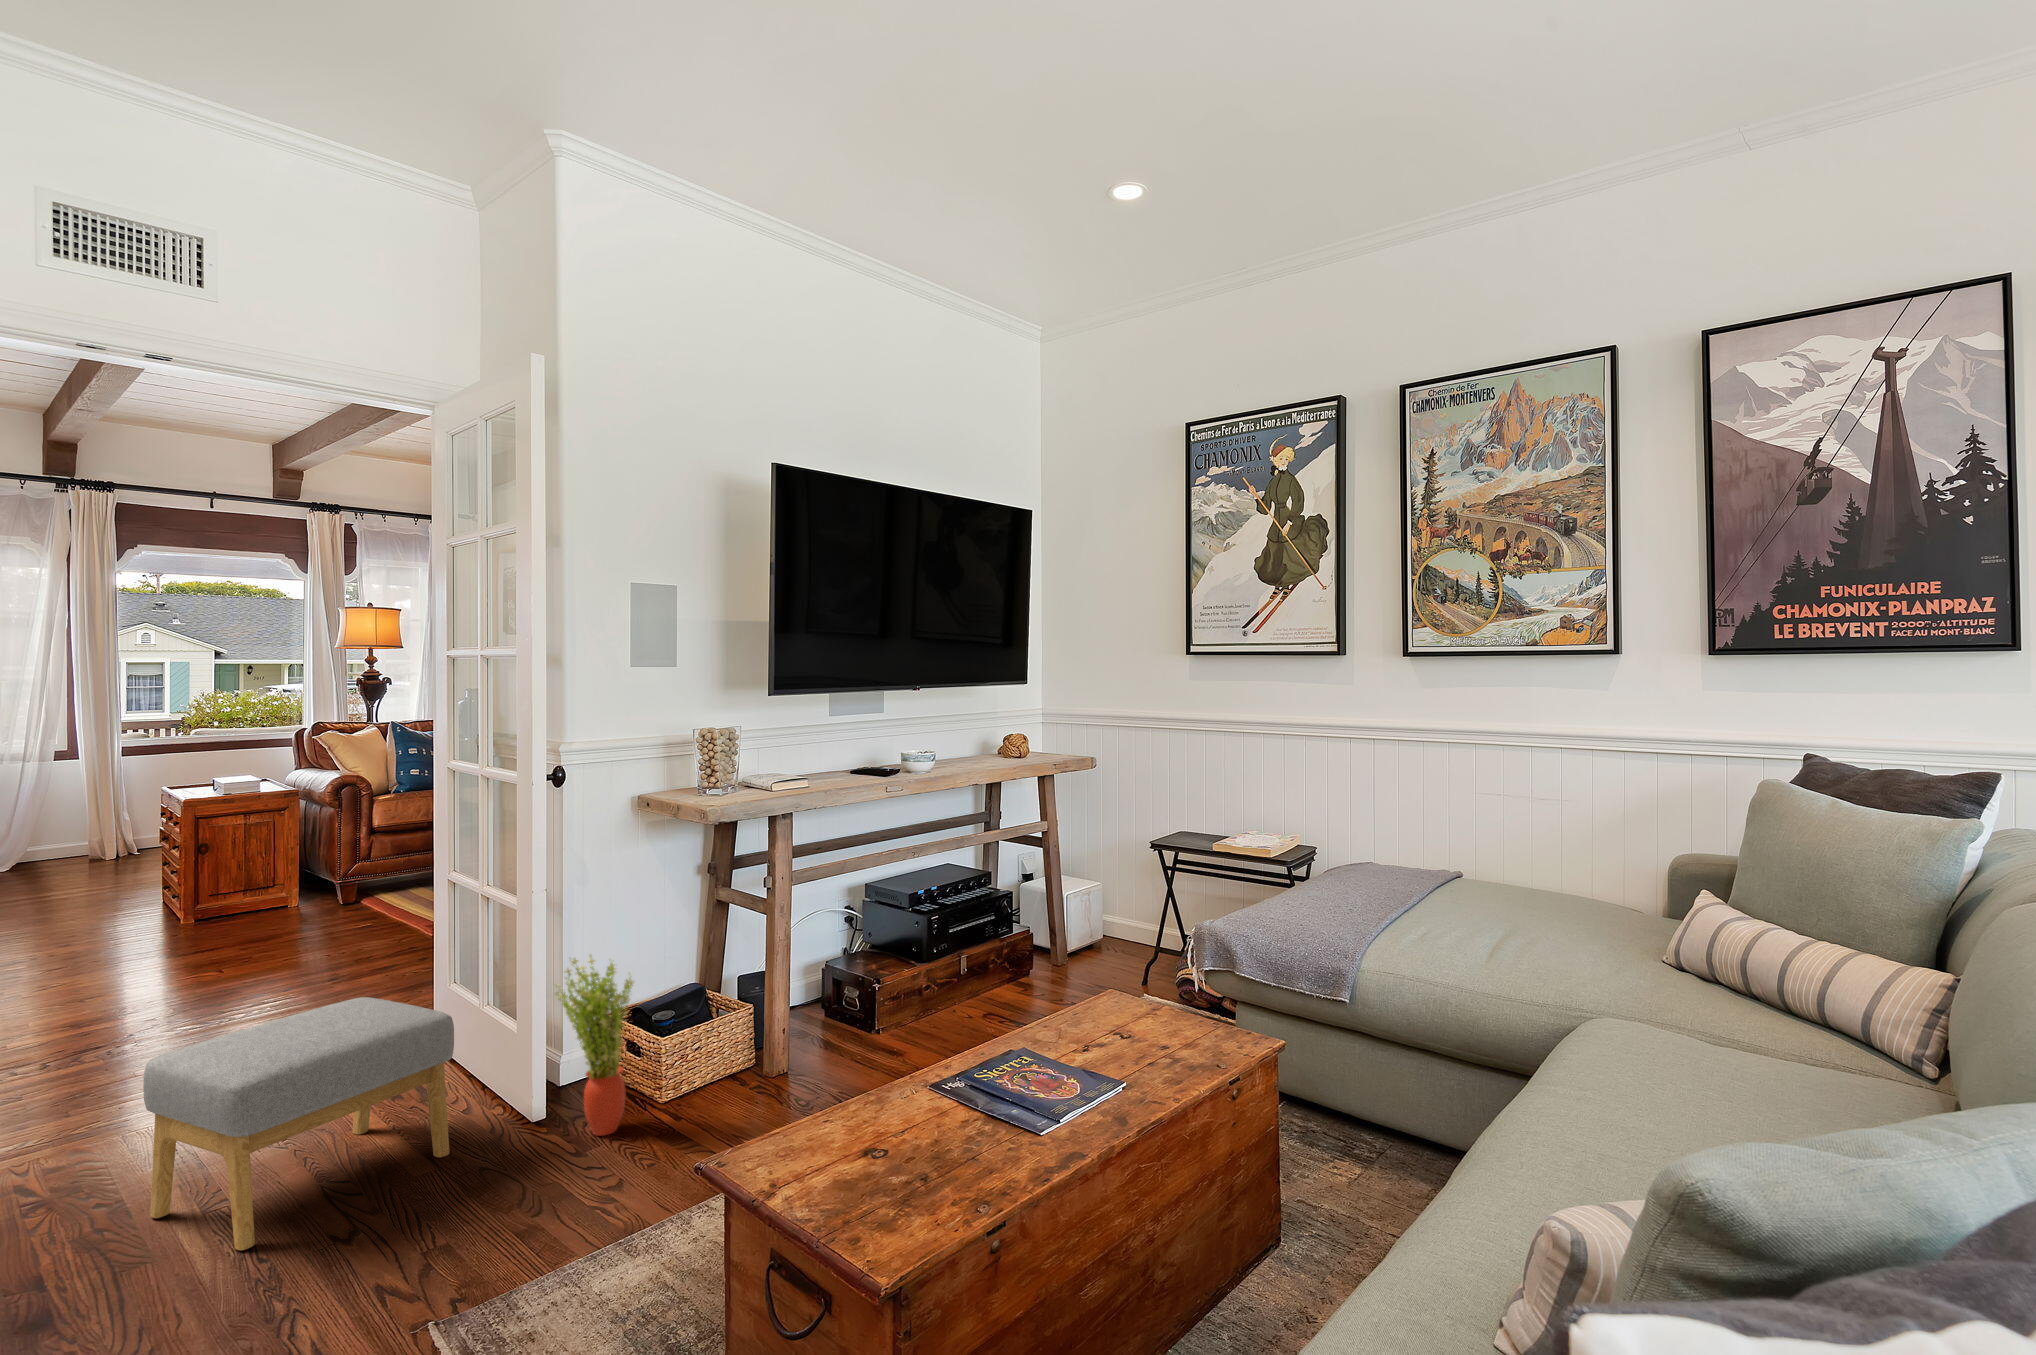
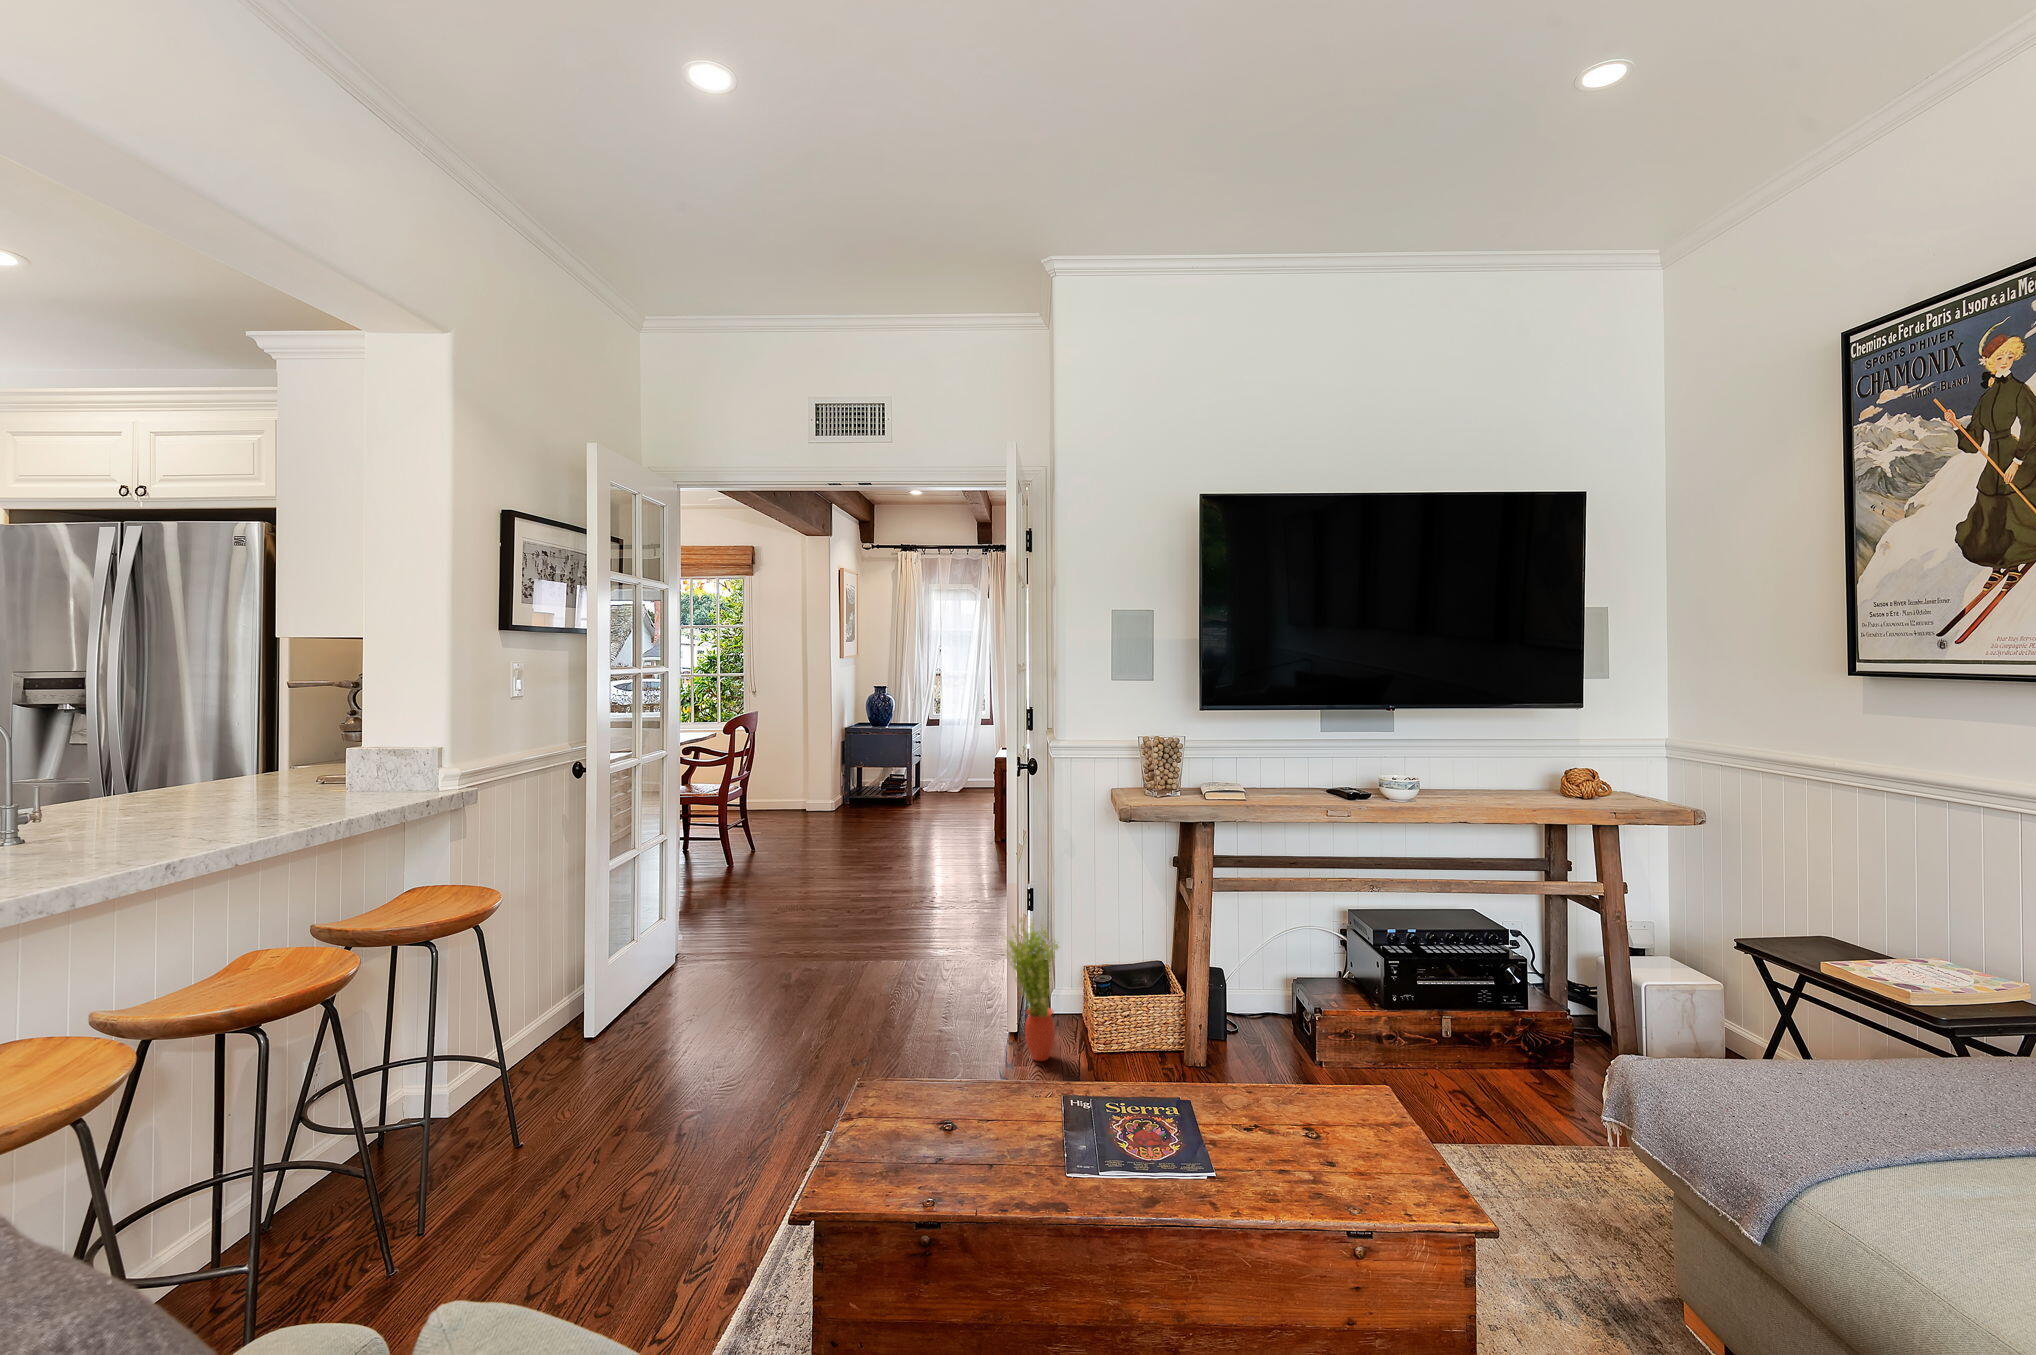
footstool: present [143,997,454,1250] -> none [812,913,958,1051]

